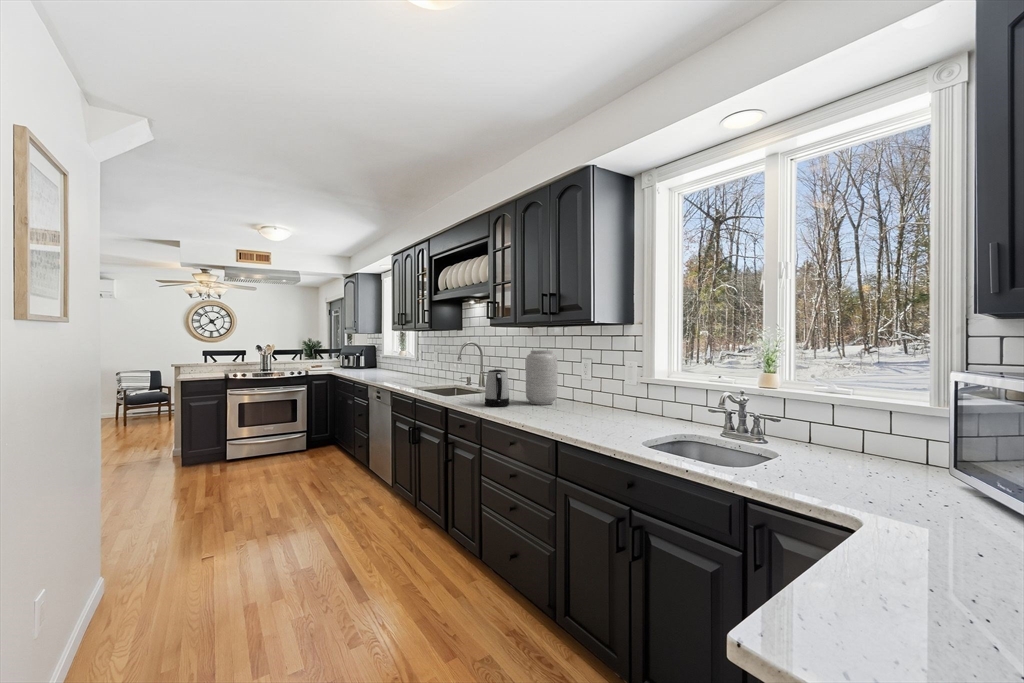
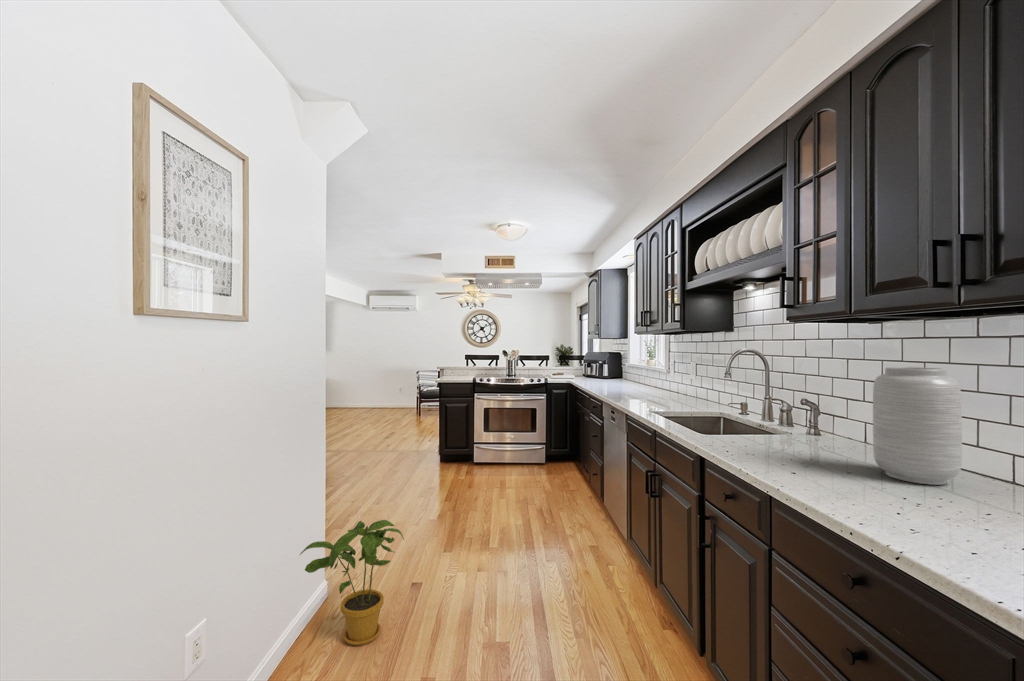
kettle: present [485,369,509,406] -> none [779,402,835,477]
house plant: none [107,482,215,594] -> present [300,520,404,646]

